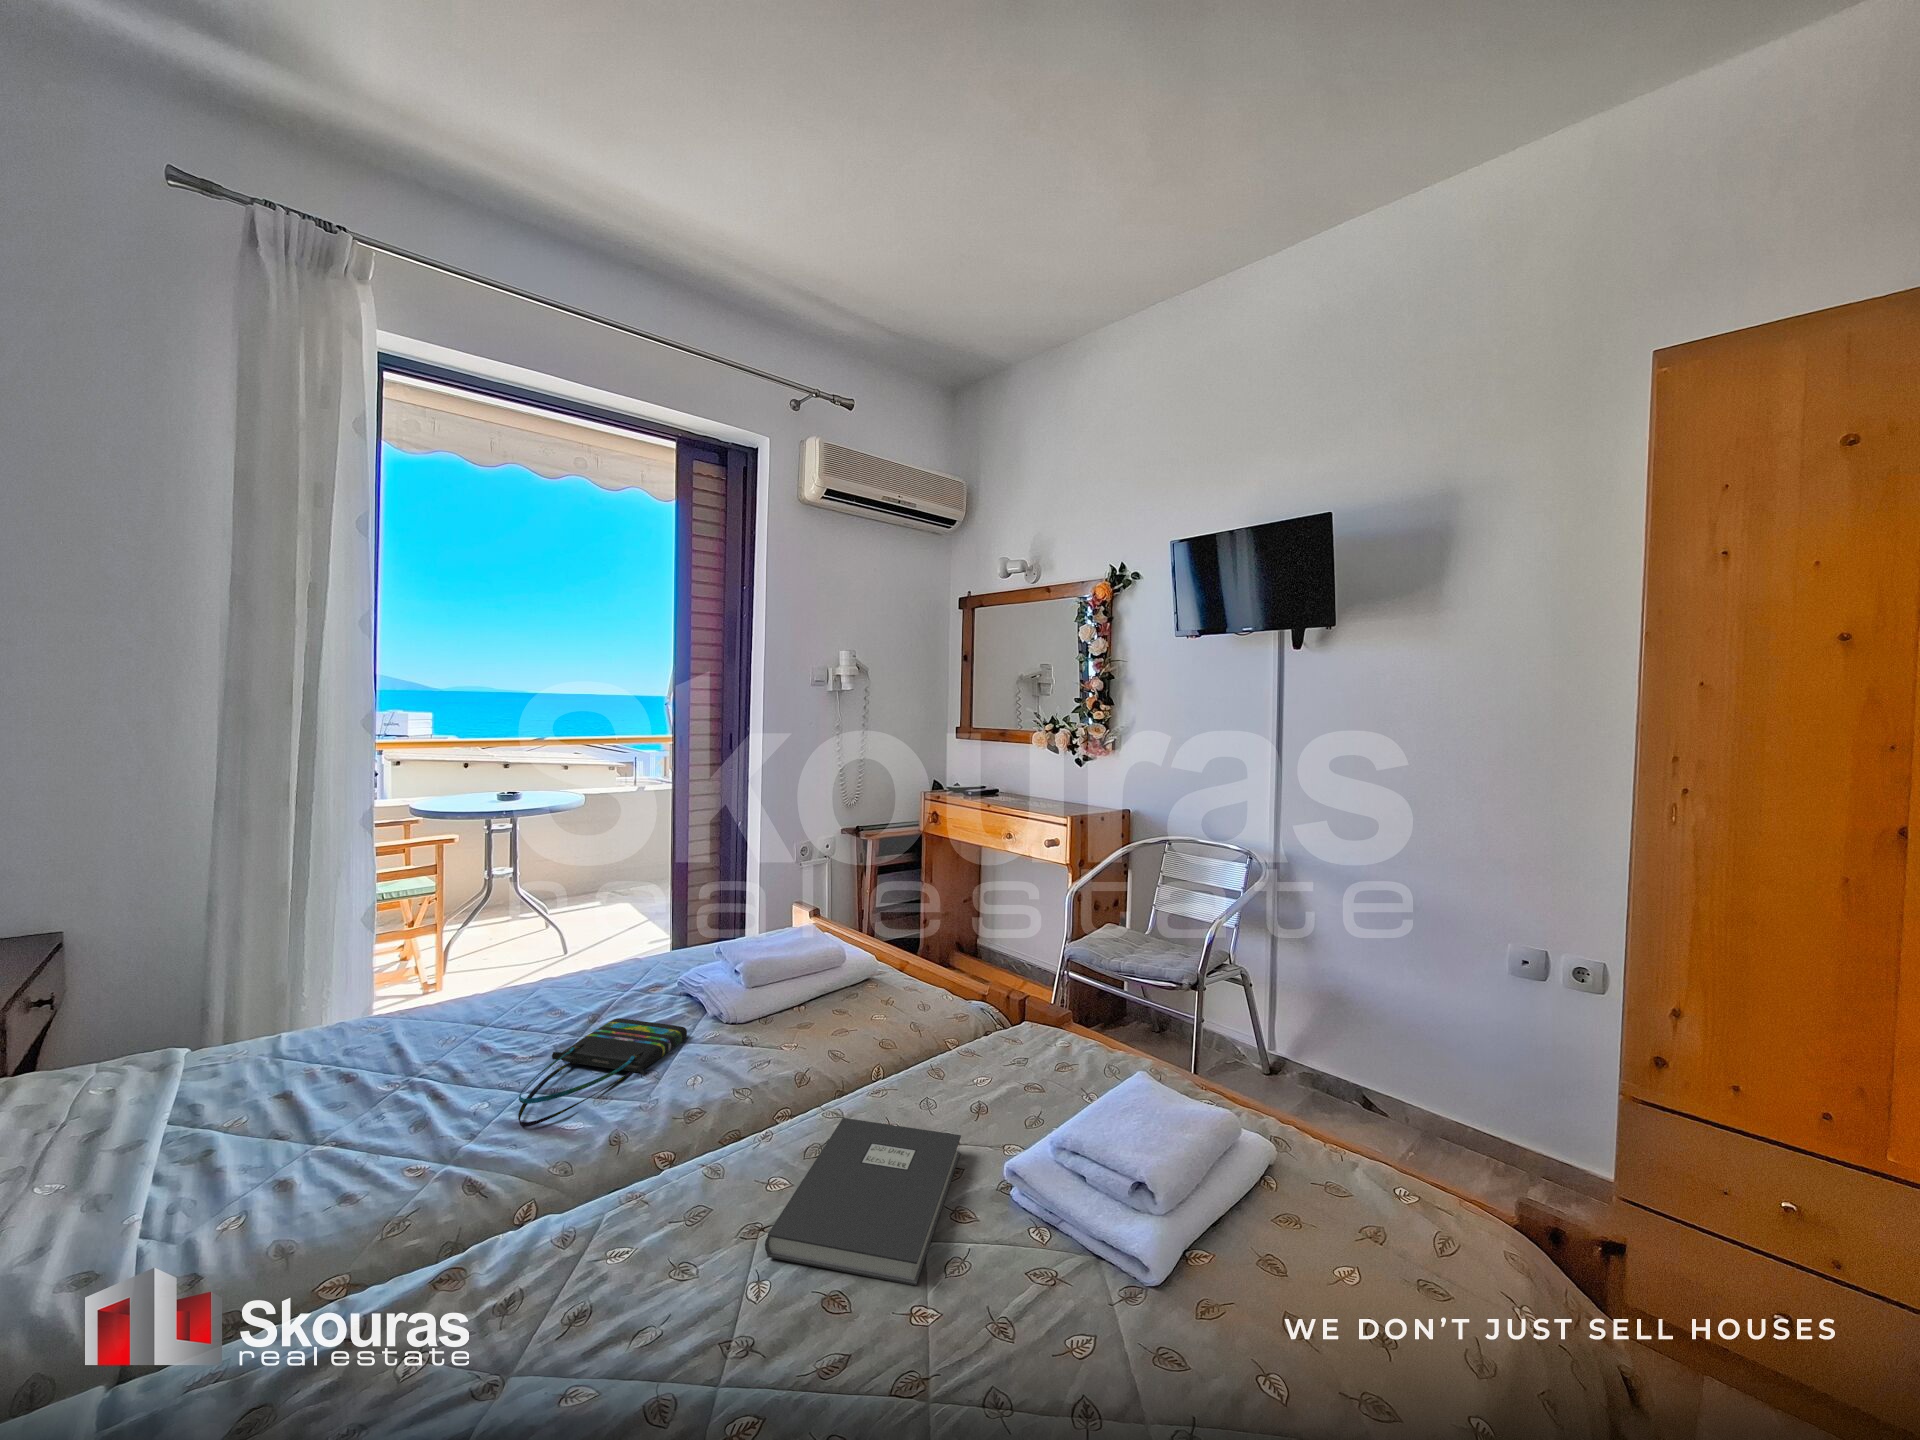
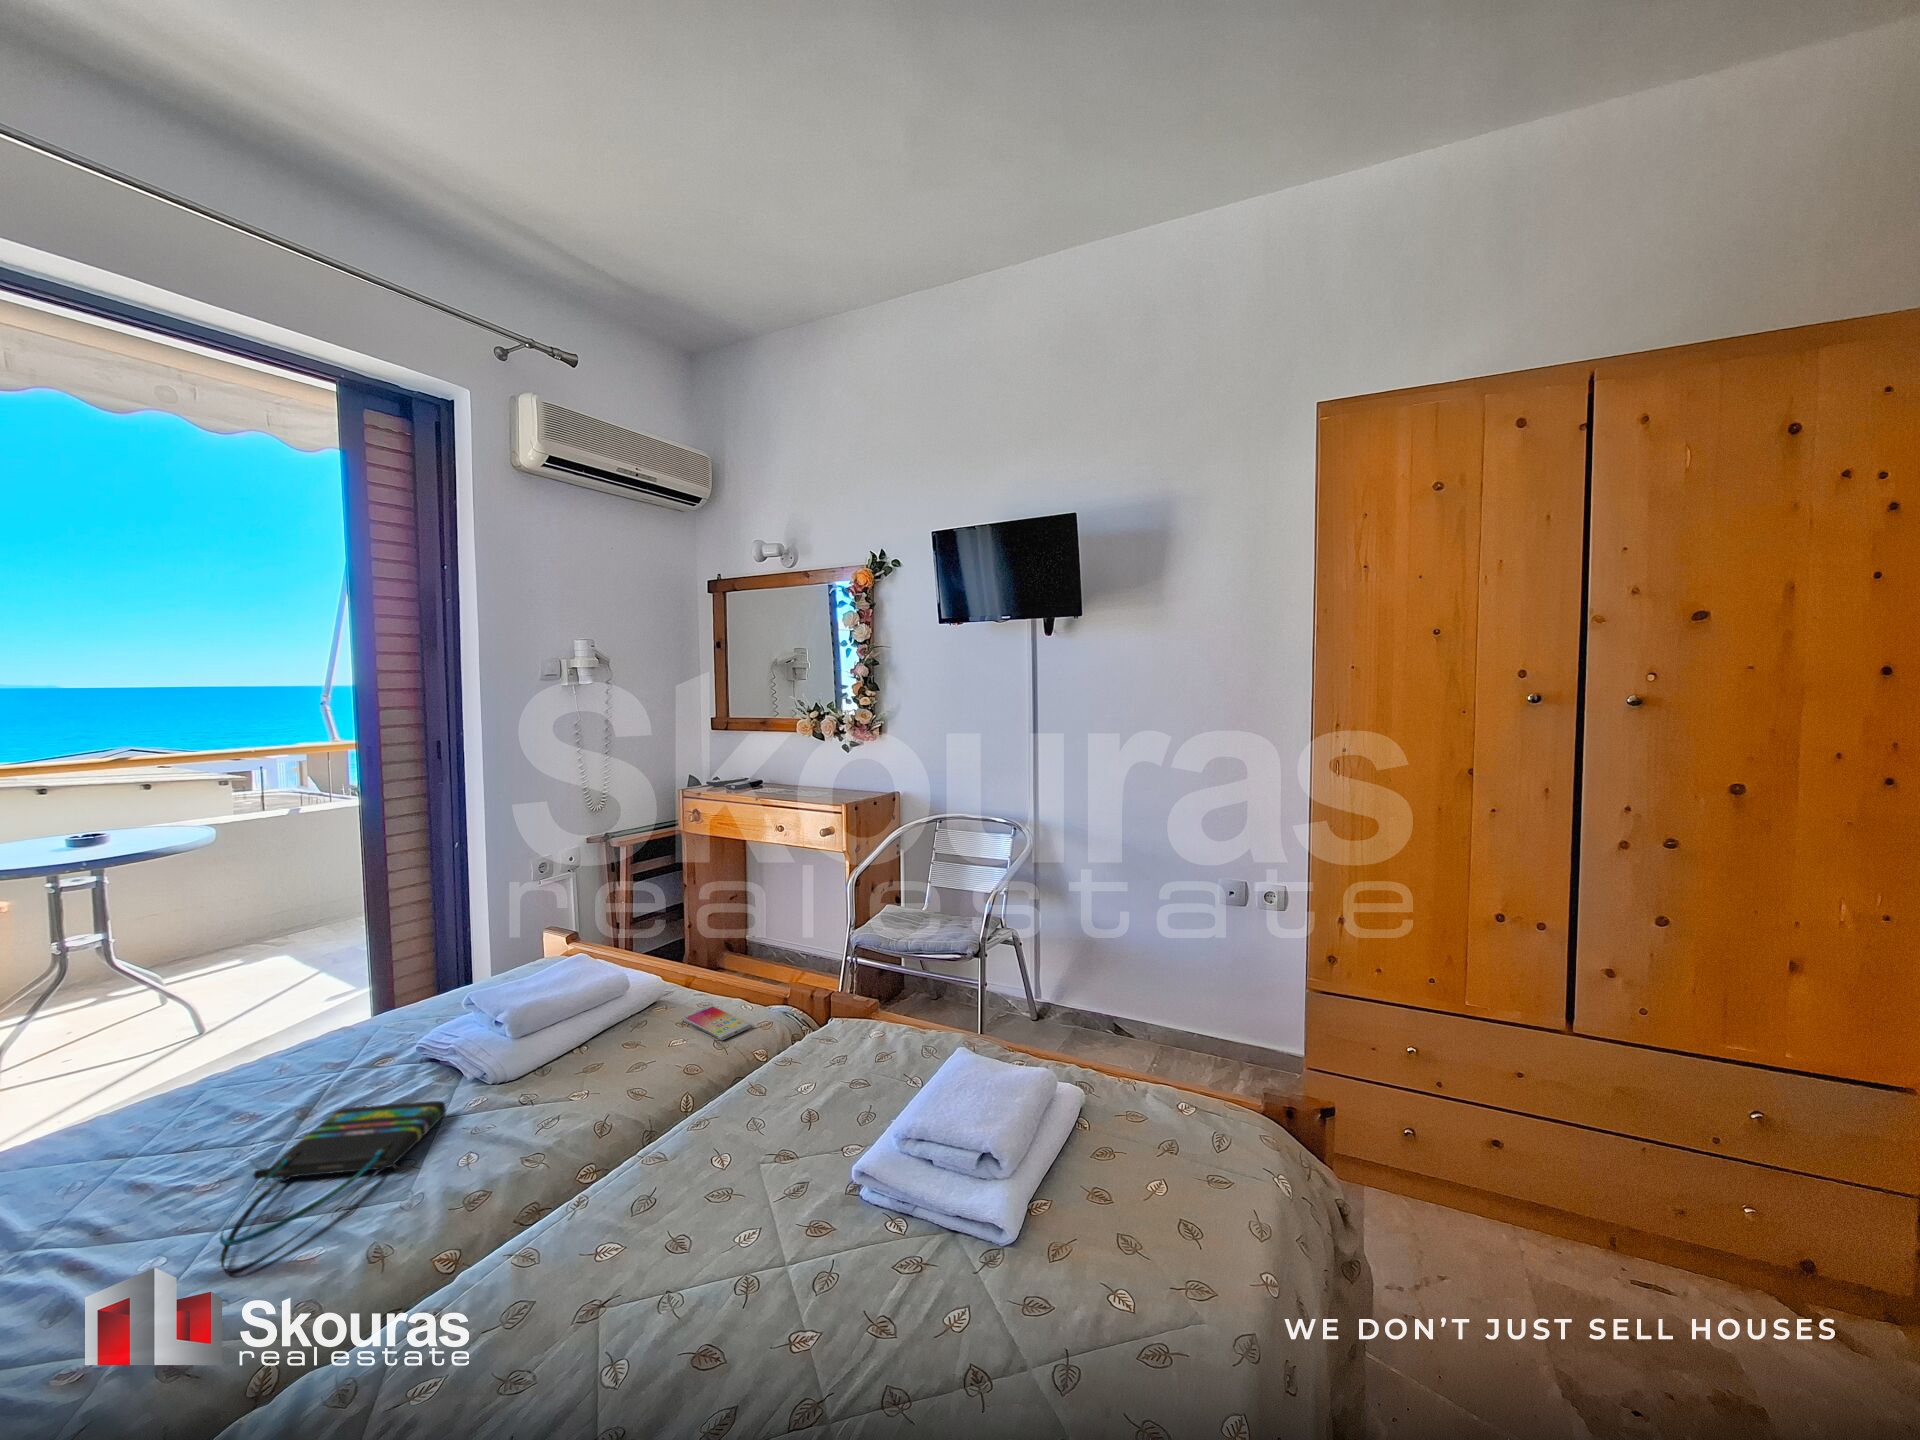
smartphone: none [885,989,945,1022] -> present [681,1005,751,1040]
book: present [765,1118,961,1286] -> none [613,1149,802,1334]

